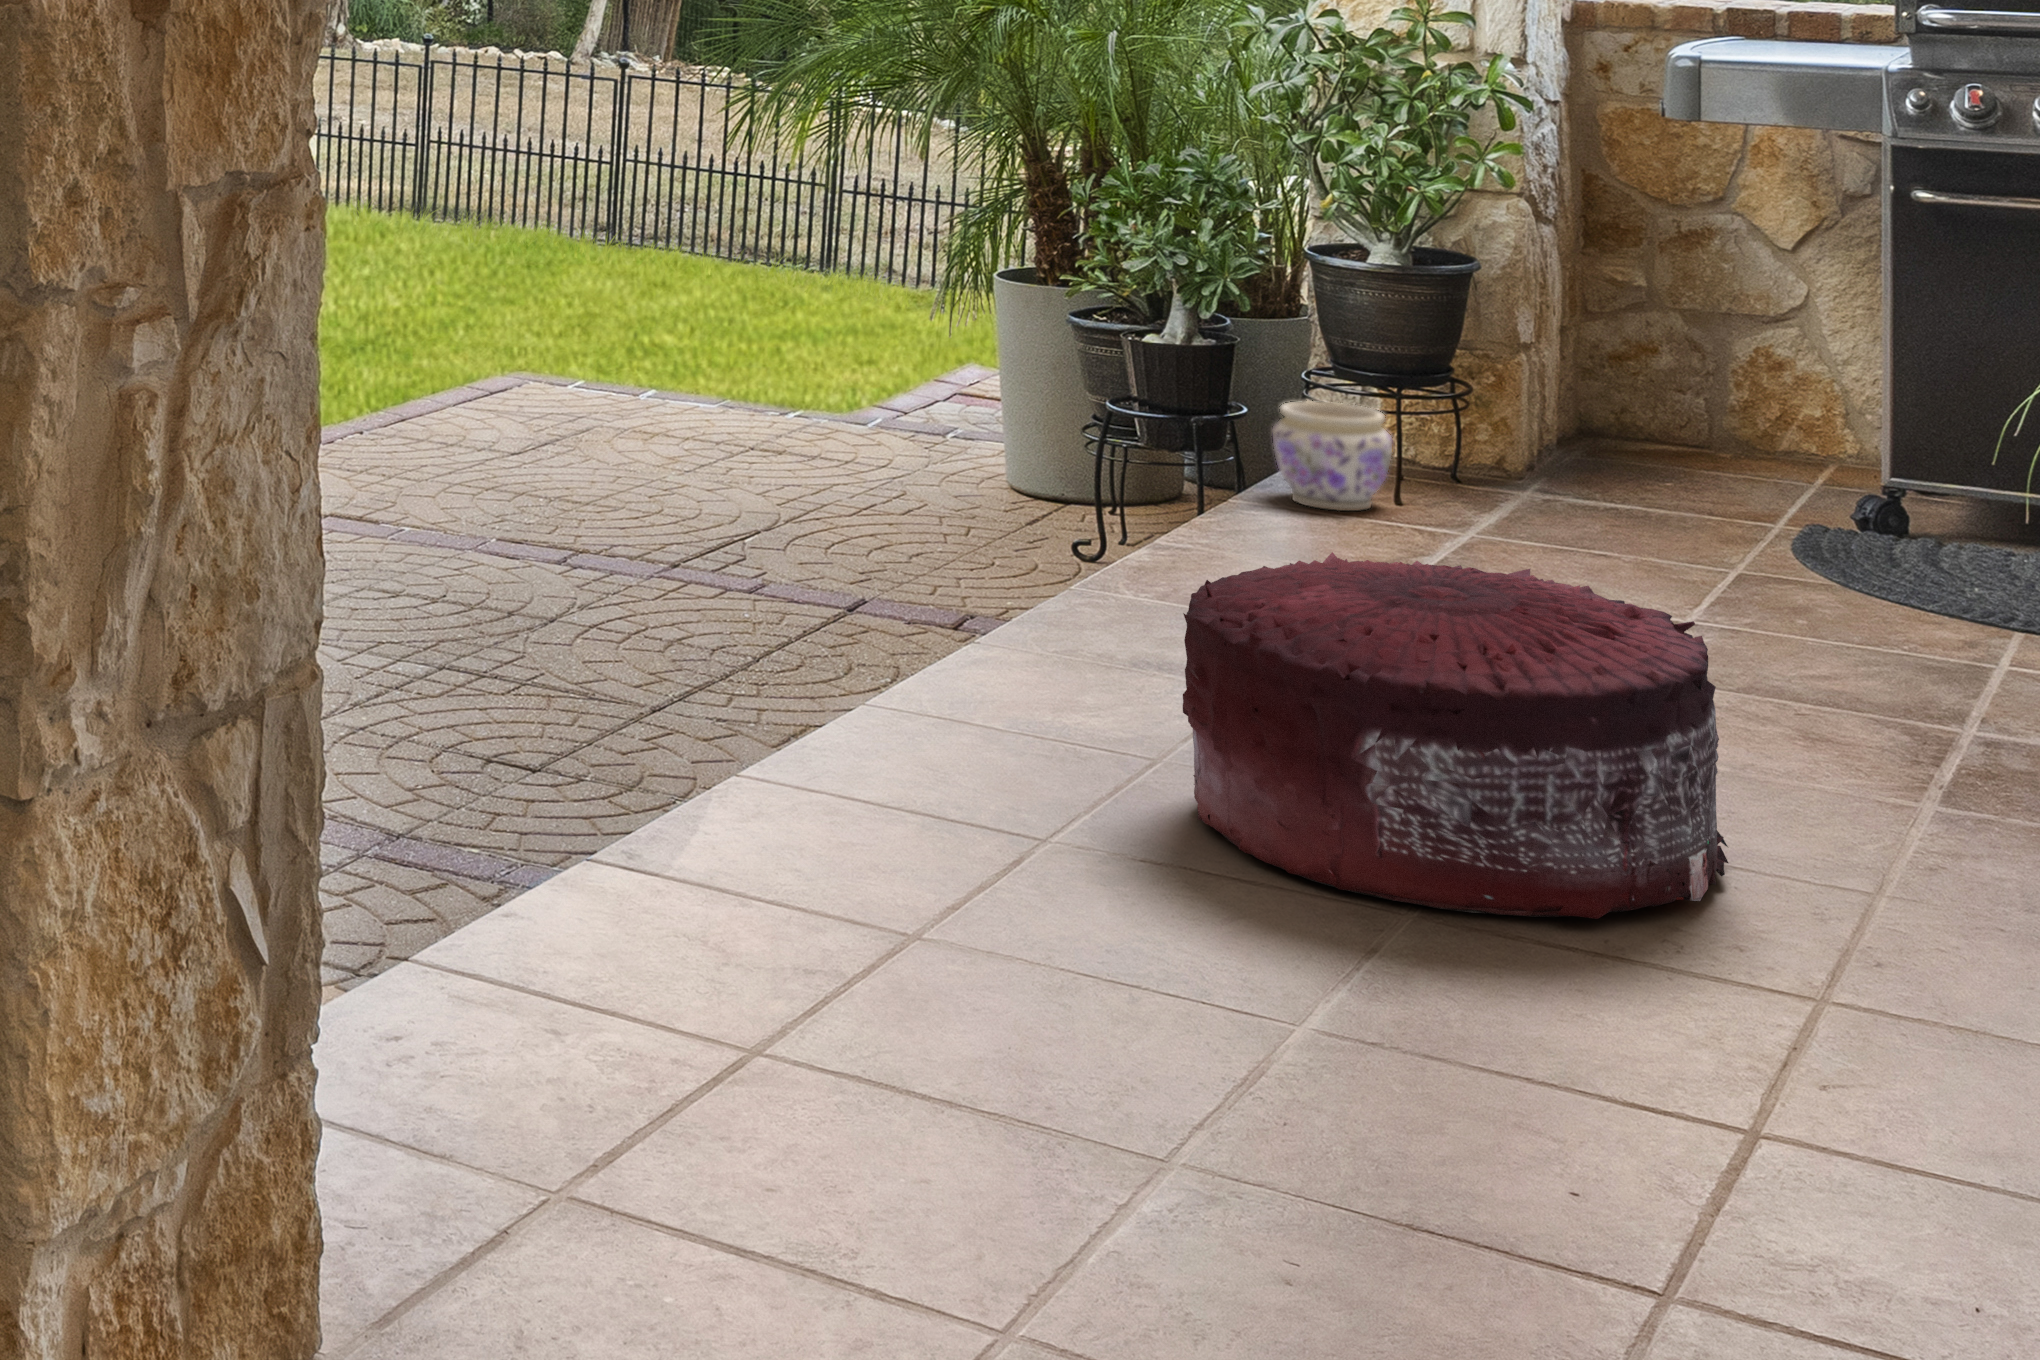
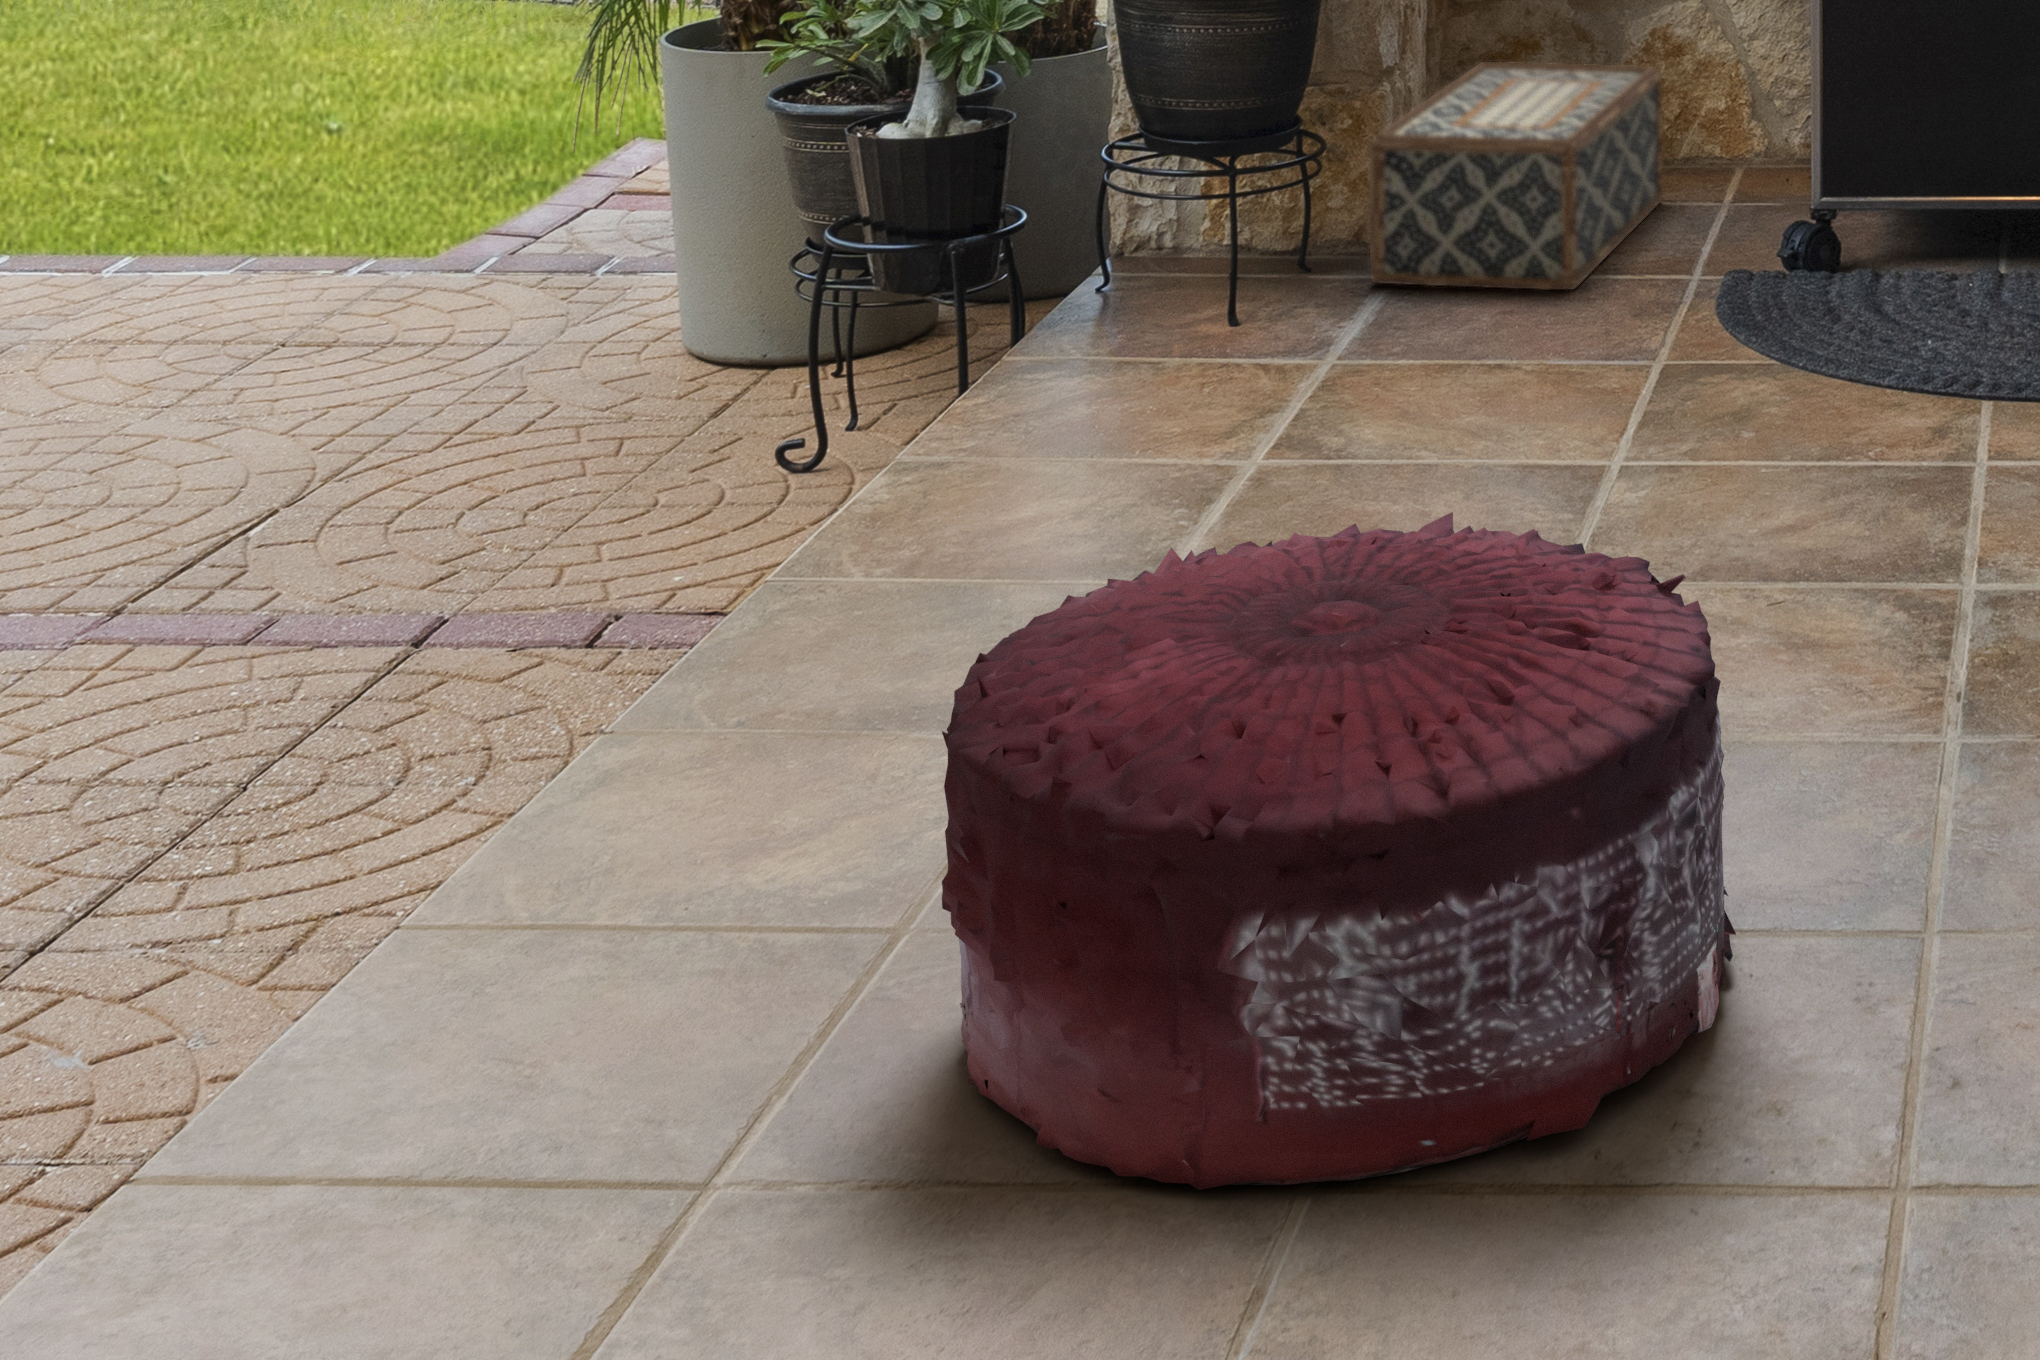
woven basket: none [1513,371,1775,540] -> present [1370,62,1662,290]
planter: present [1273,401,1392,511] -> none [1063,170,1220,327]

